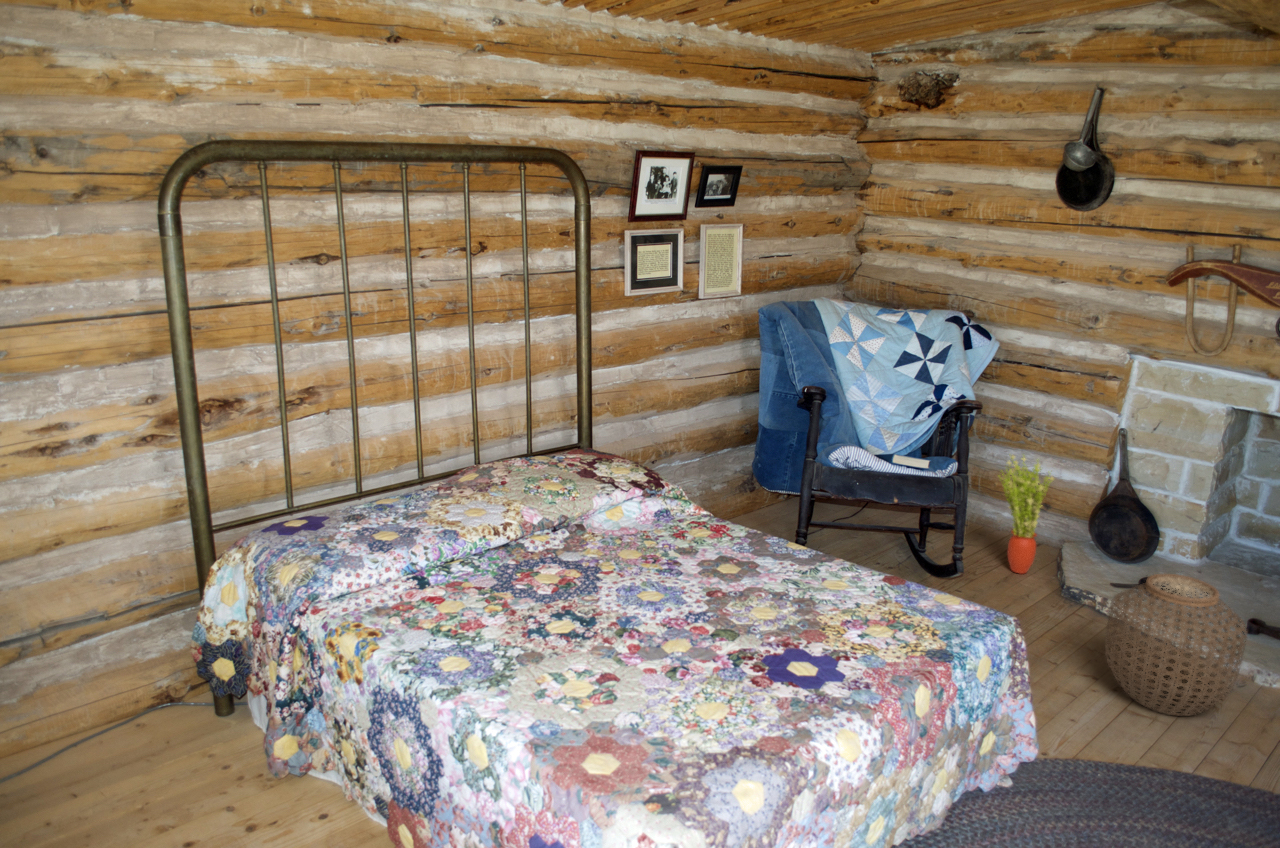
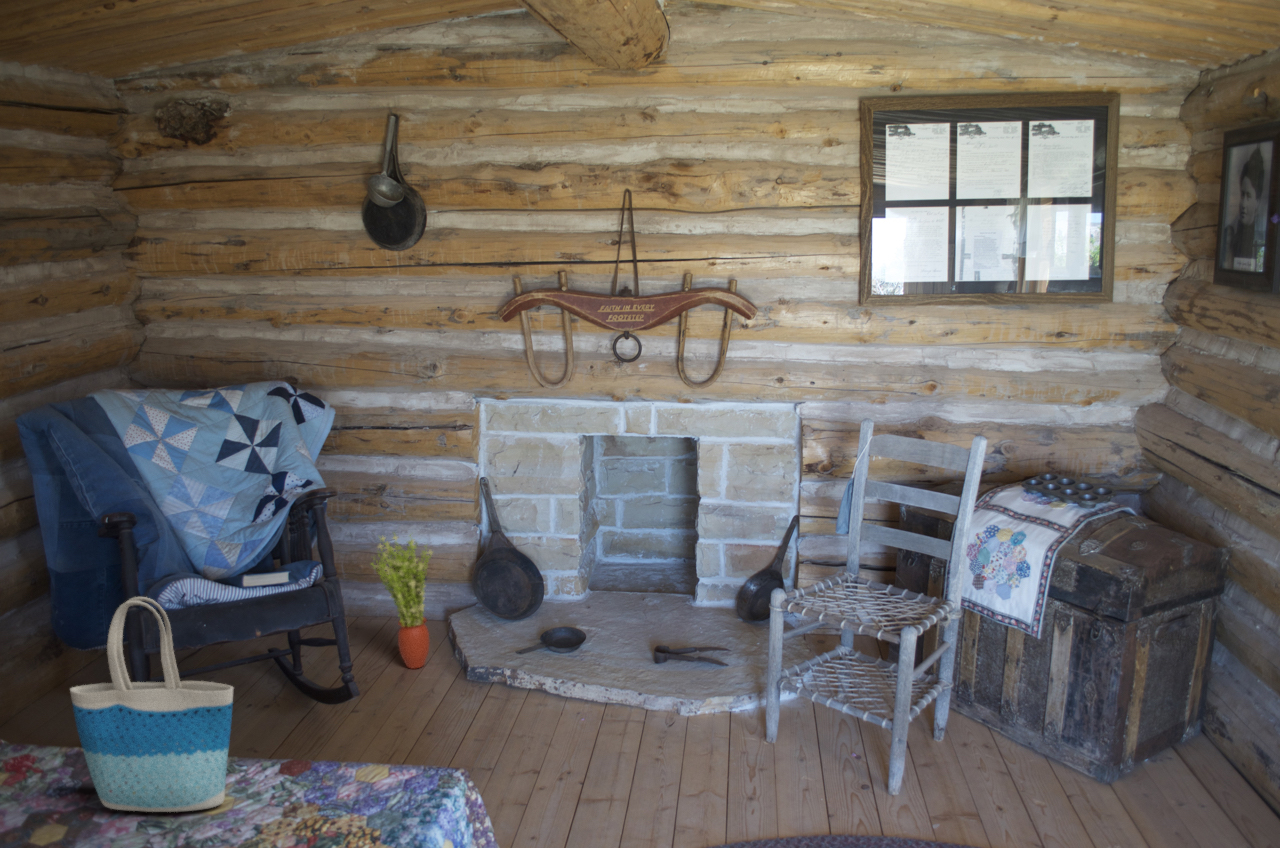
tote bag: none [768,432,864,583] -> present [70,597,234,812]
woven basket: present [1105,574,1247,716] -> none [533,629,664,786]

